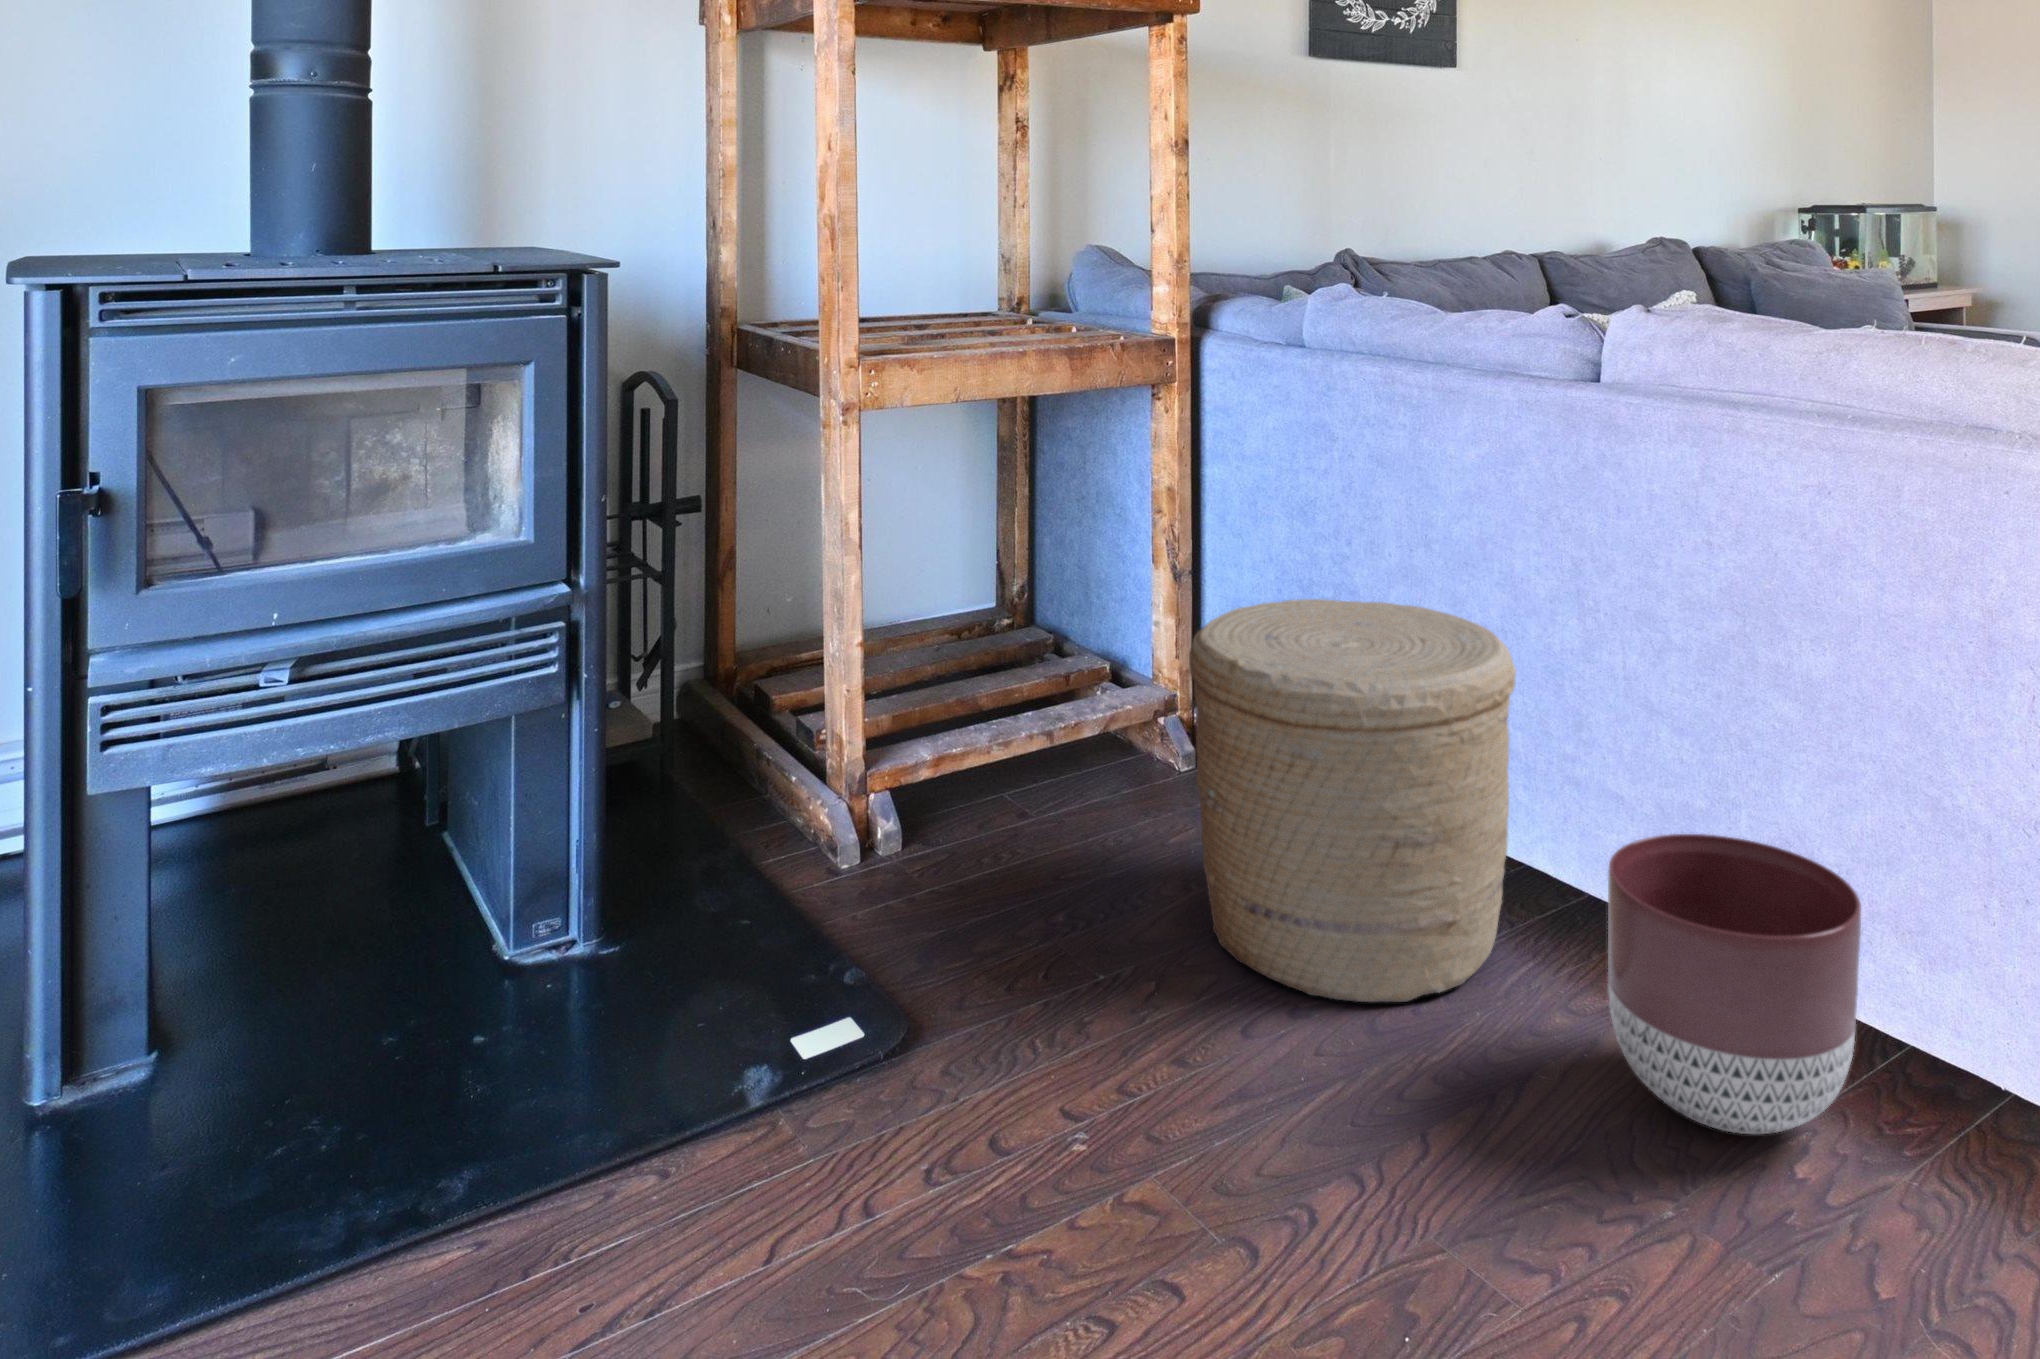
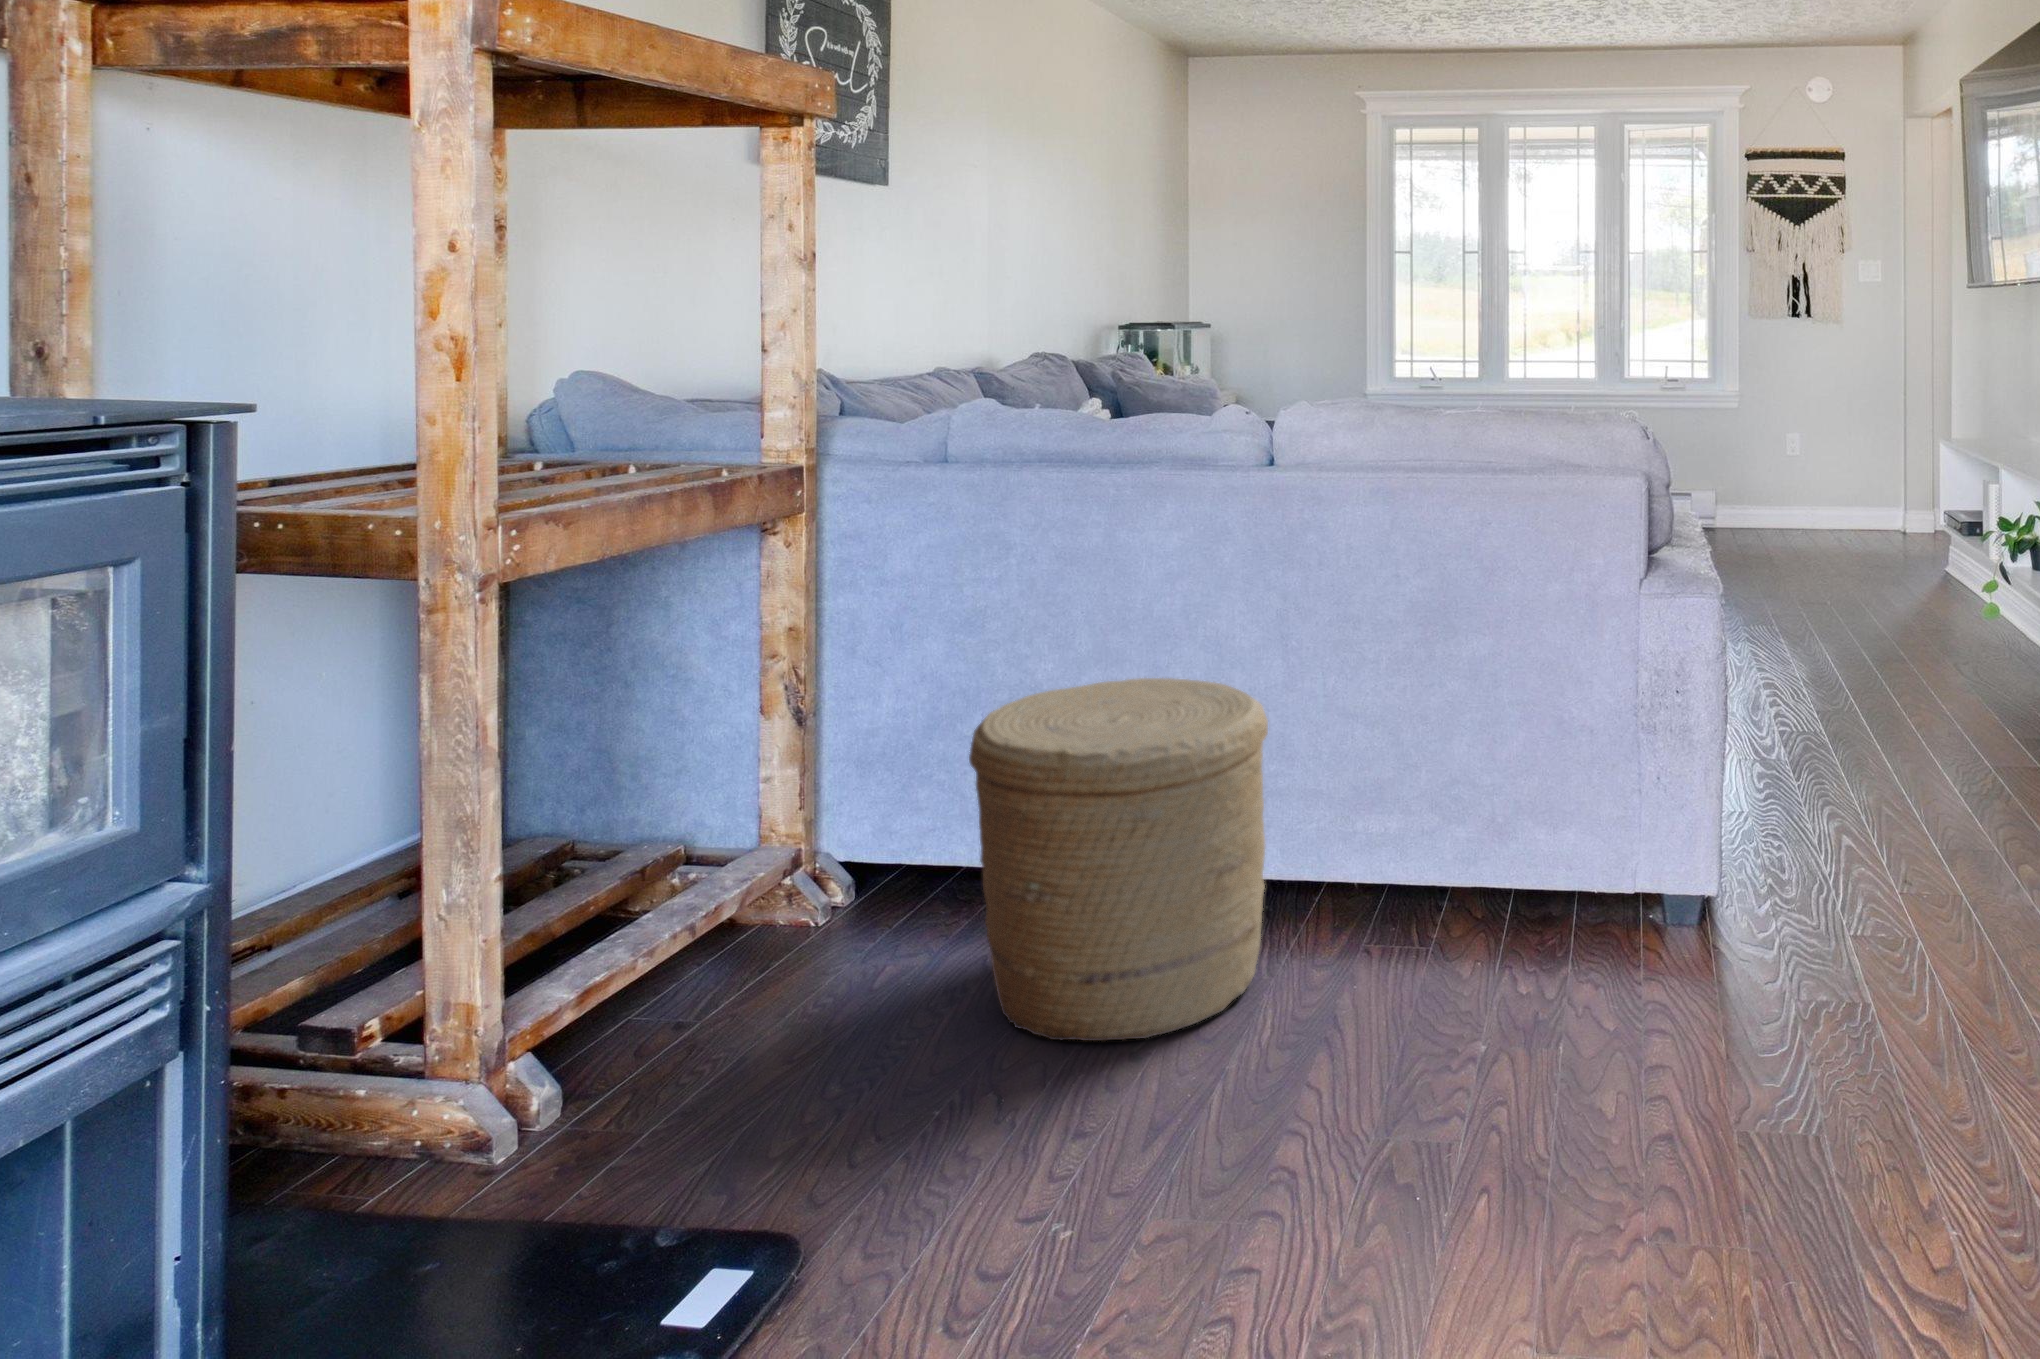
planter: present [1608,834,1861,1134] -> none [1386,788,1554,998]

